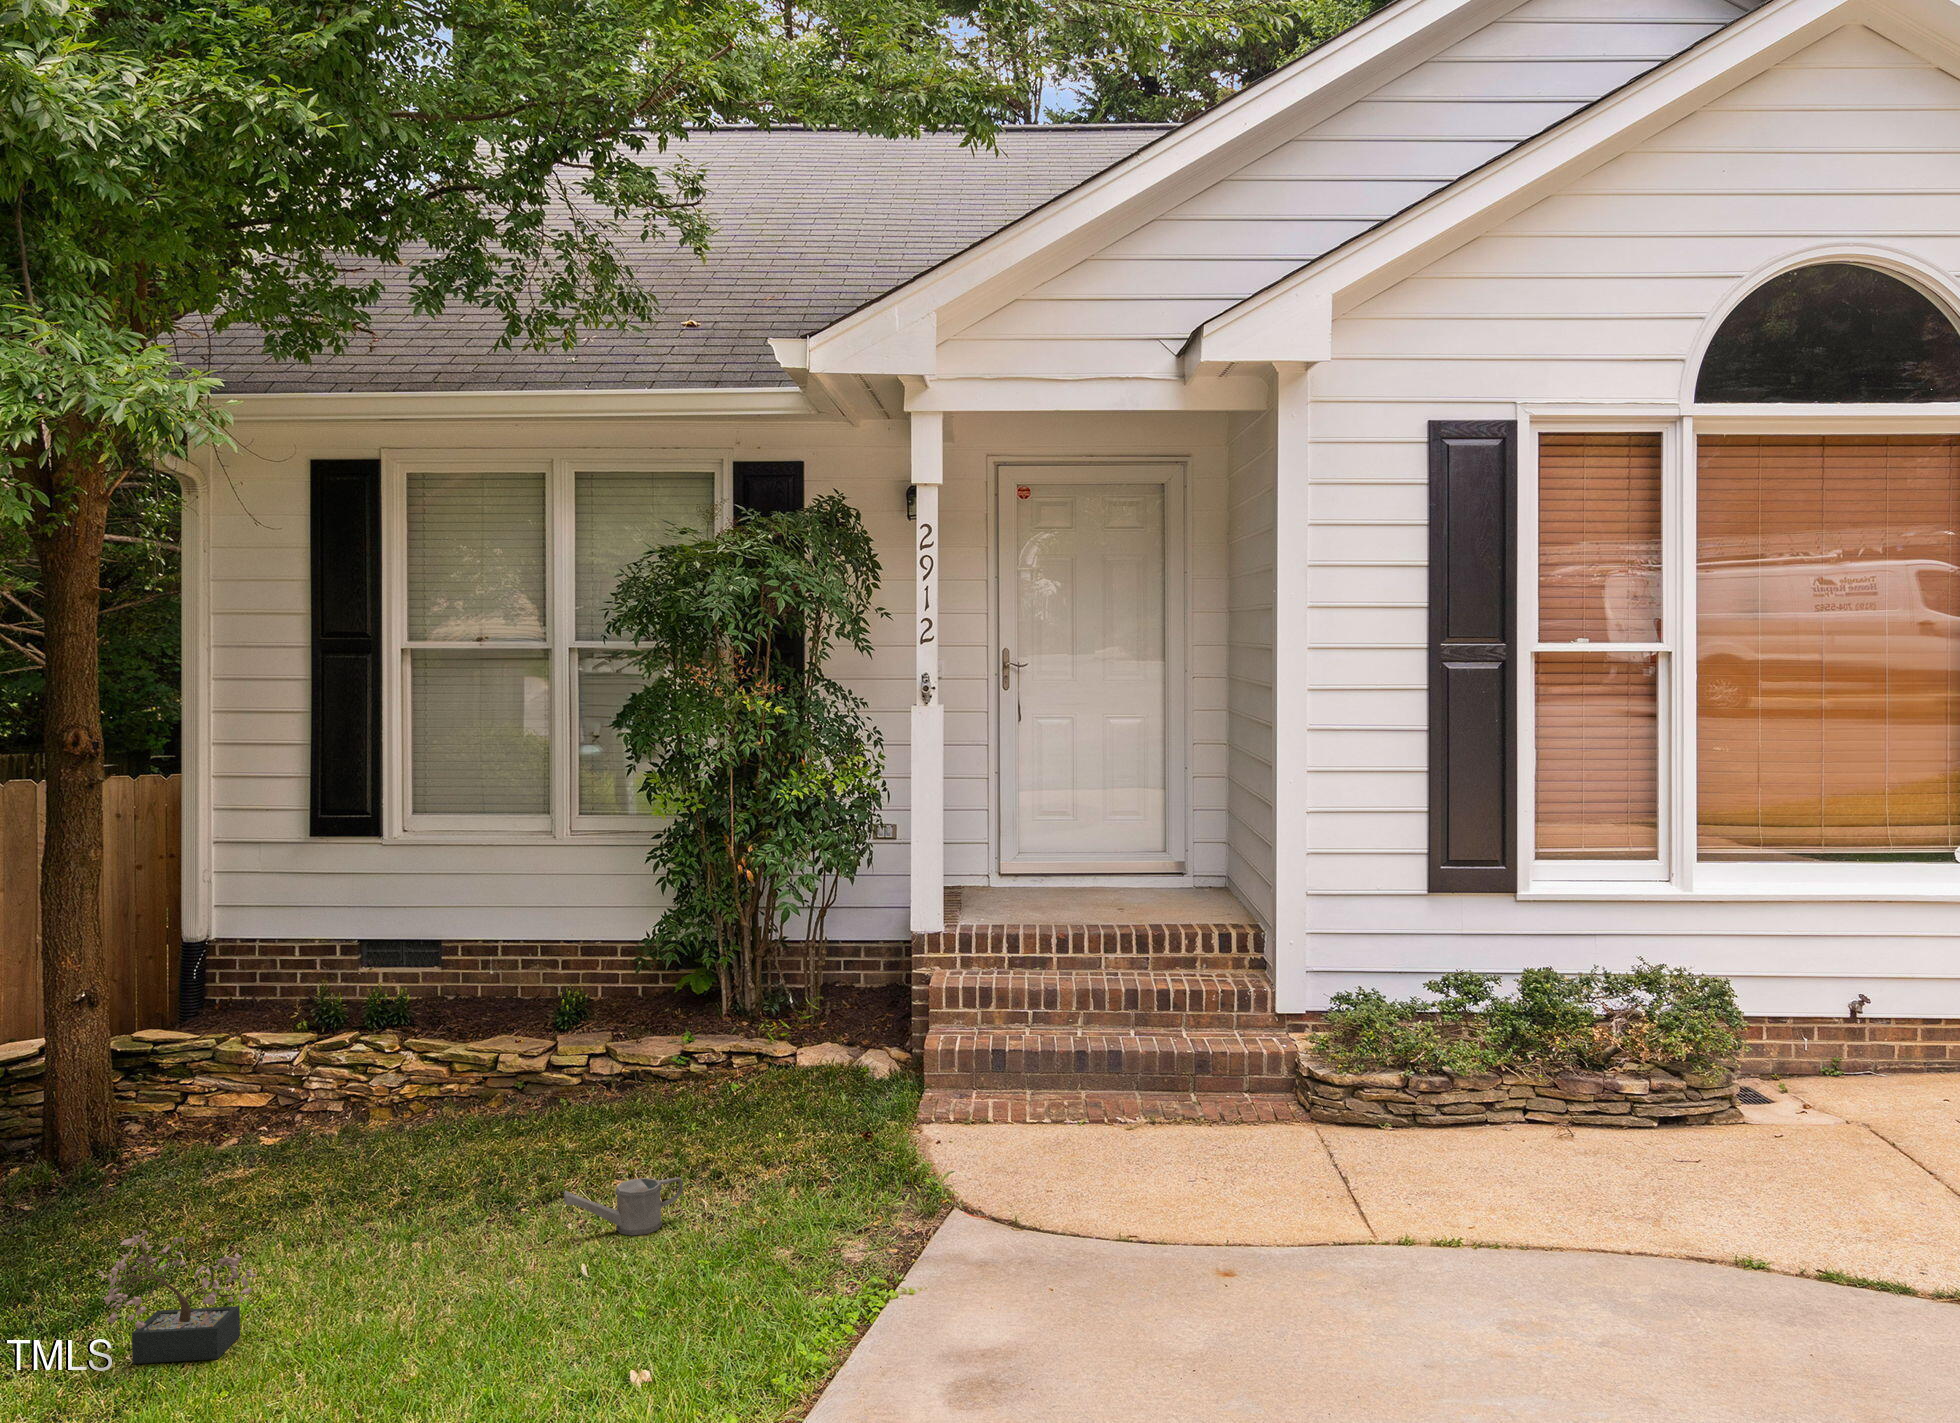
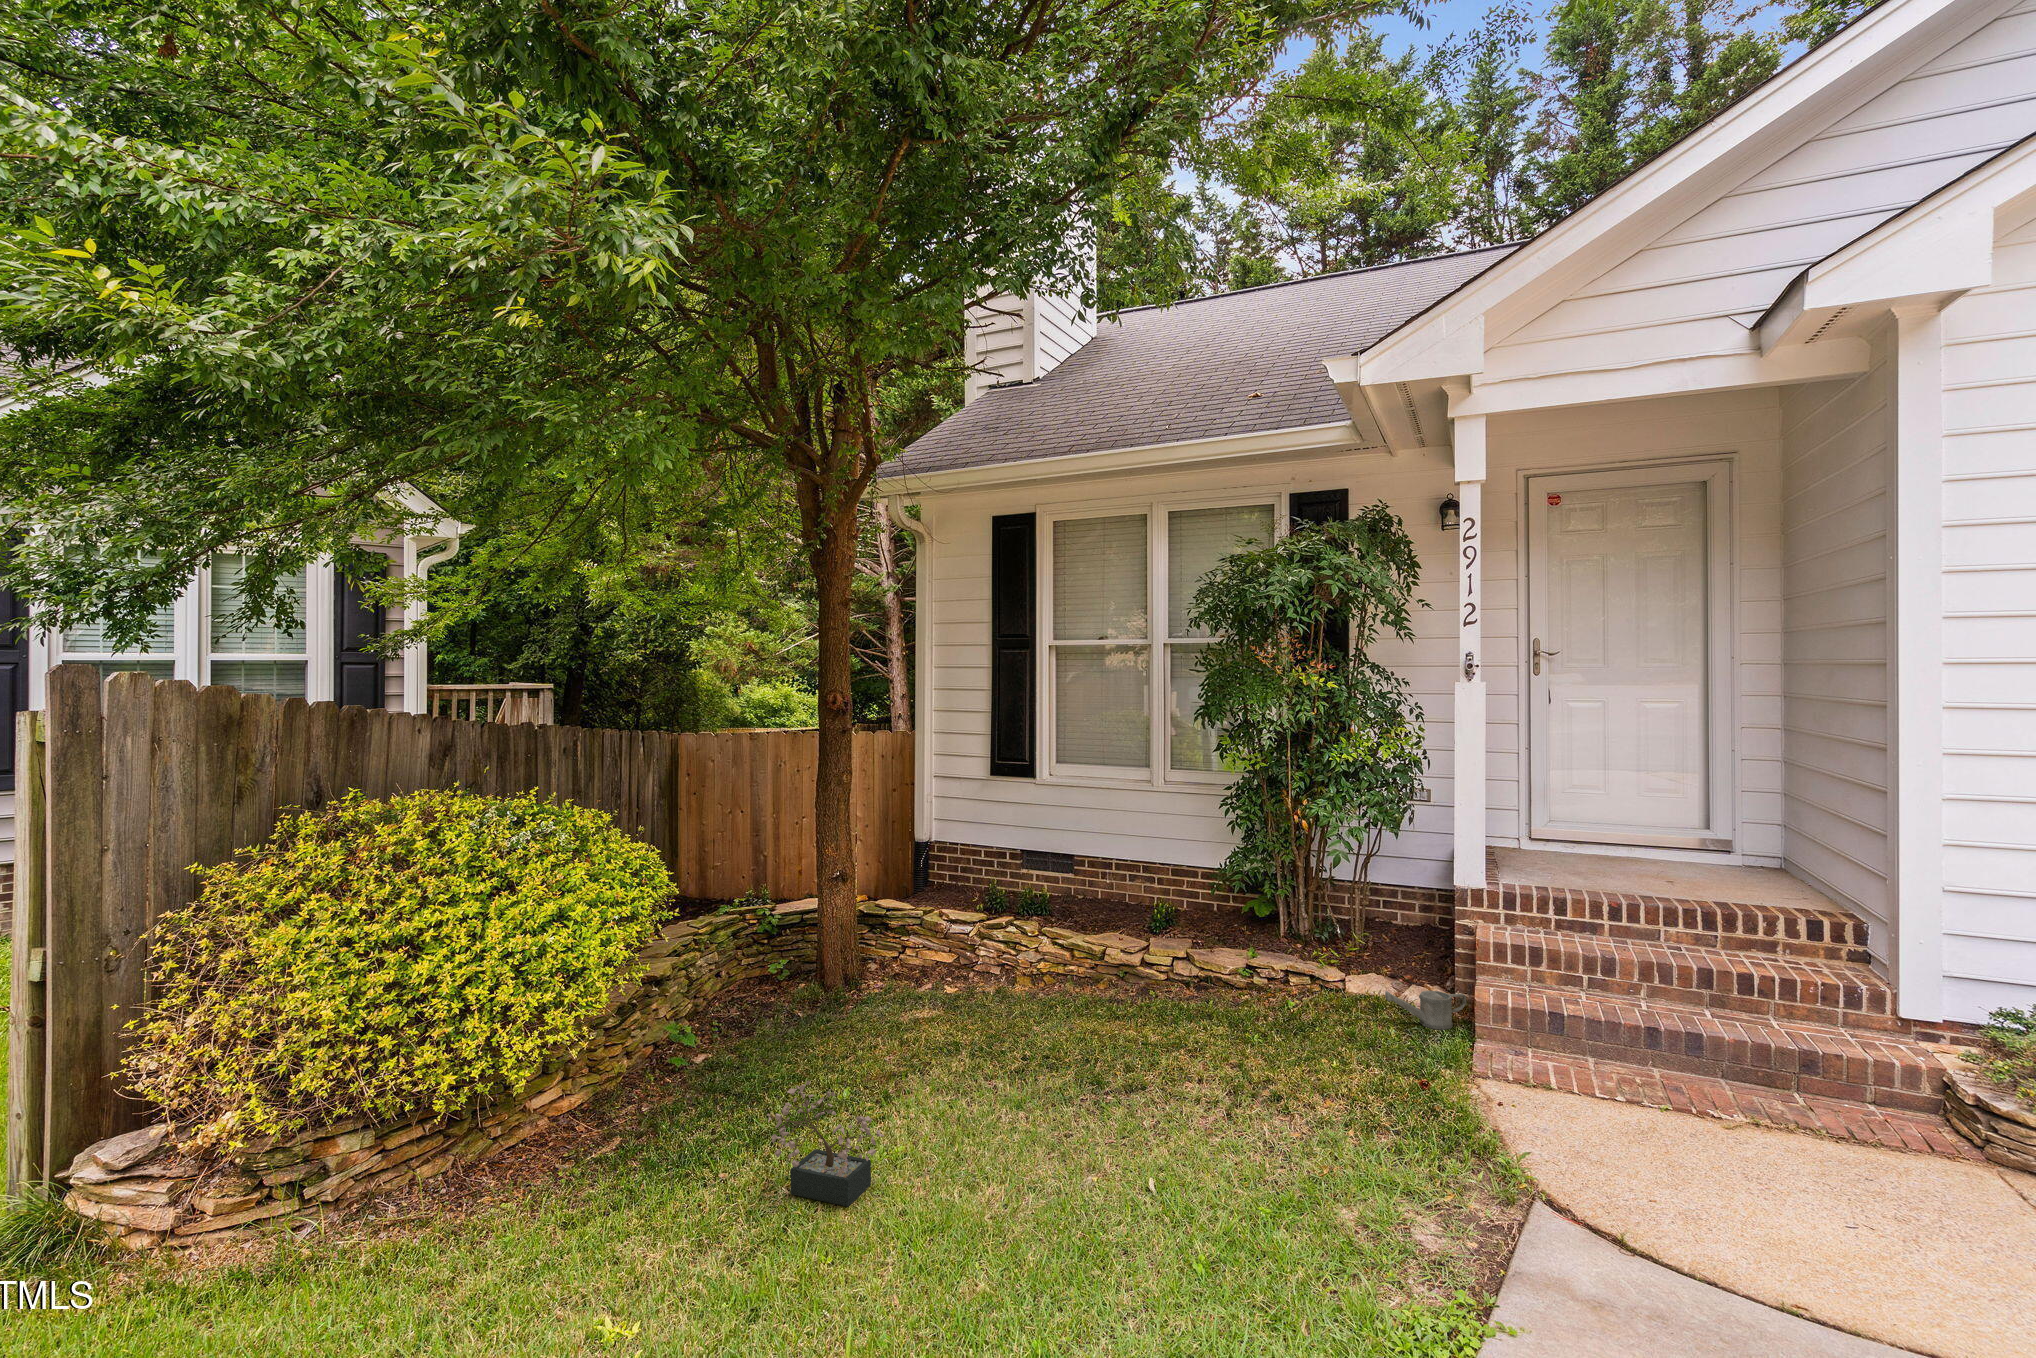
watering can: present [564,1177,683,1236] -> present [1385,991,1466,1030]

